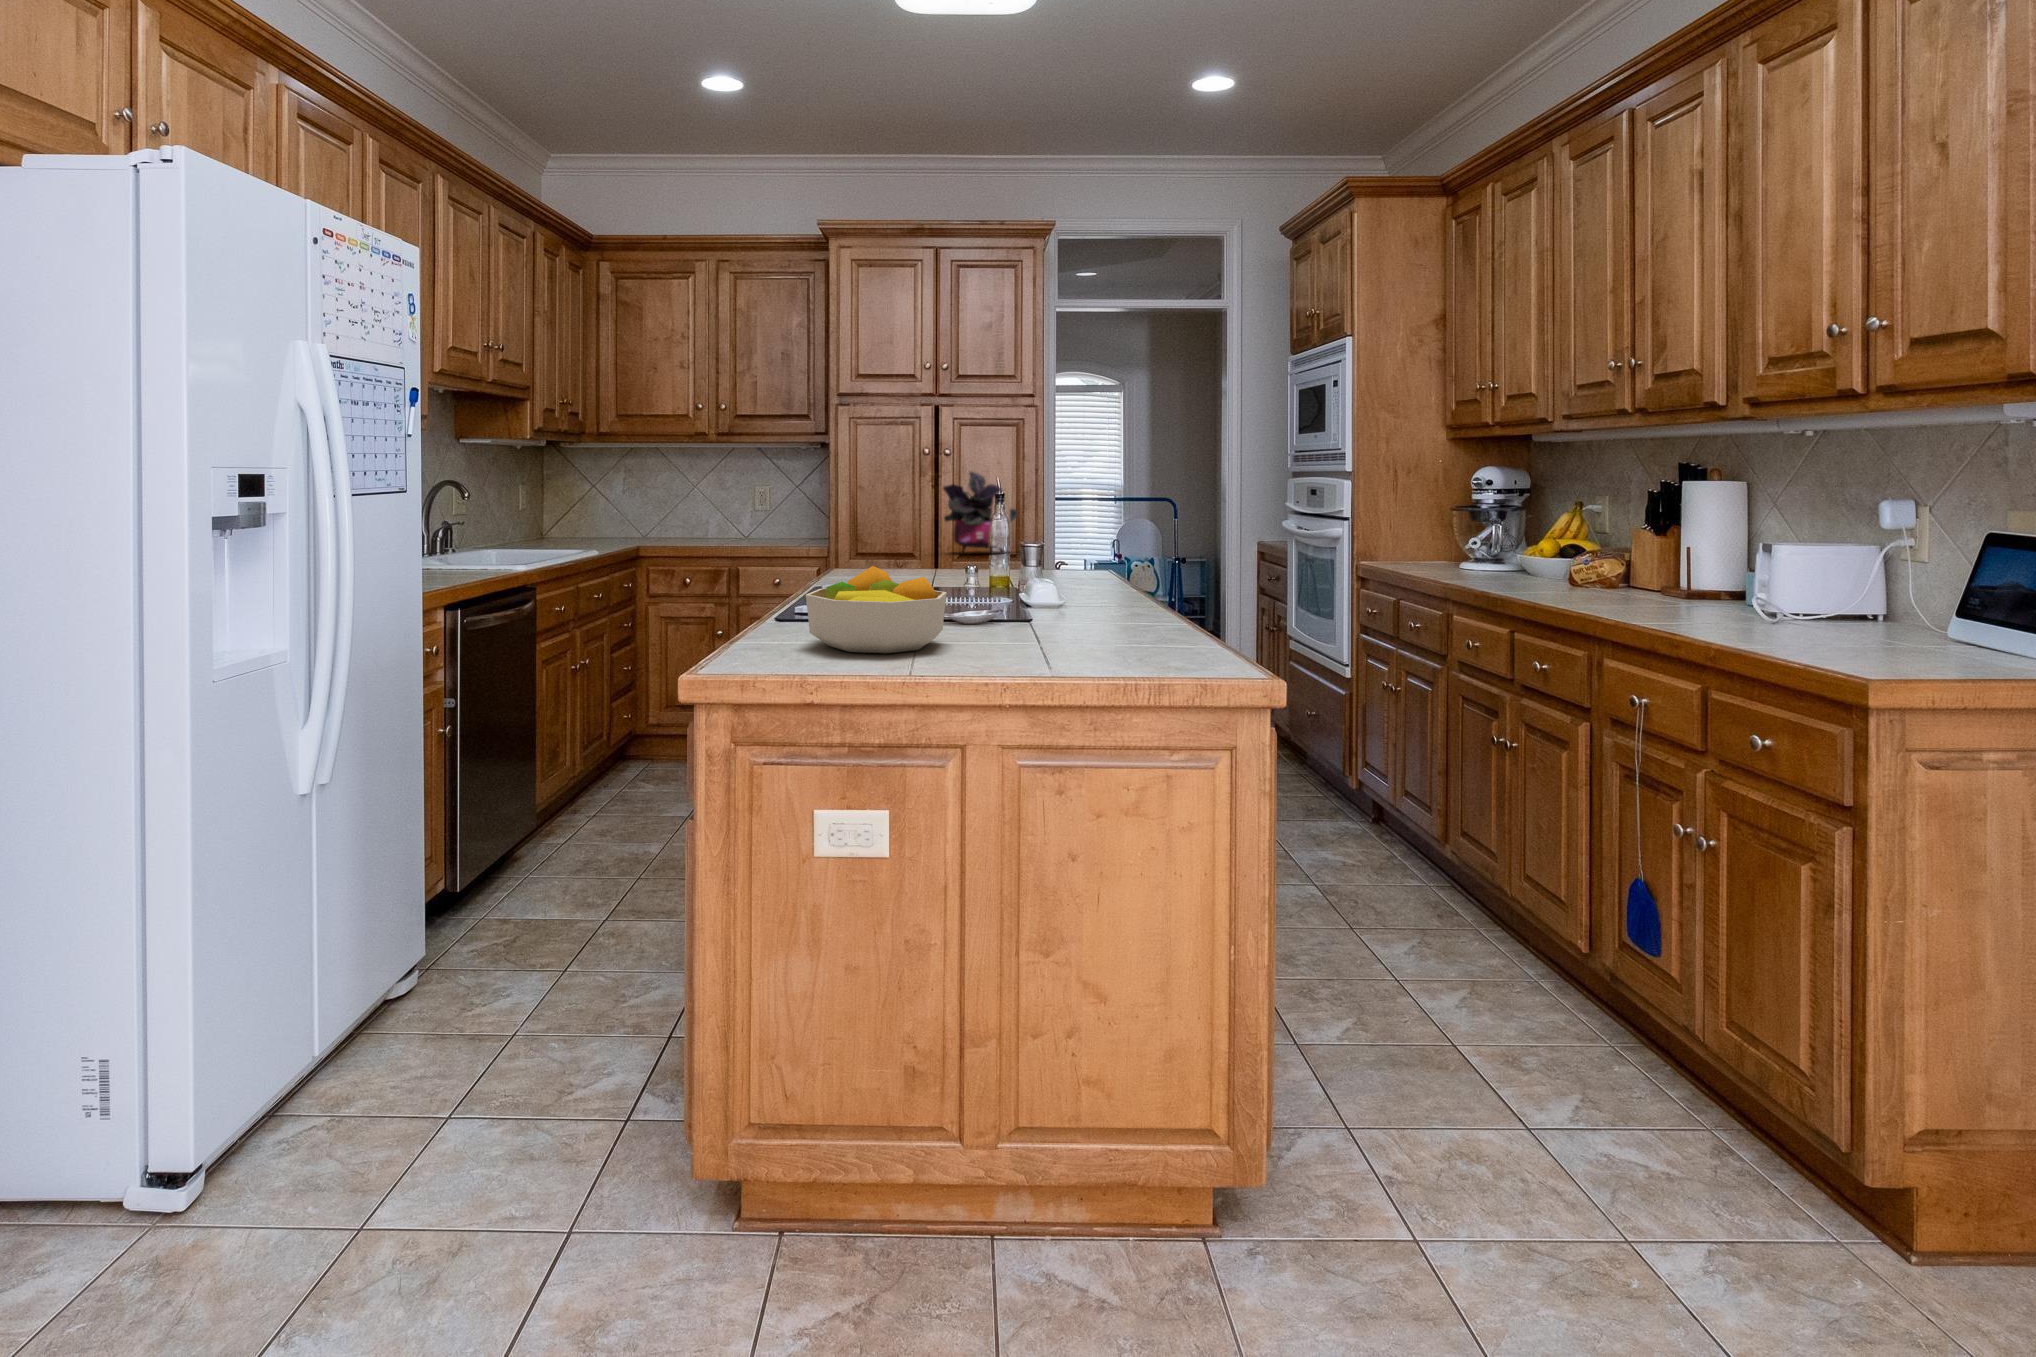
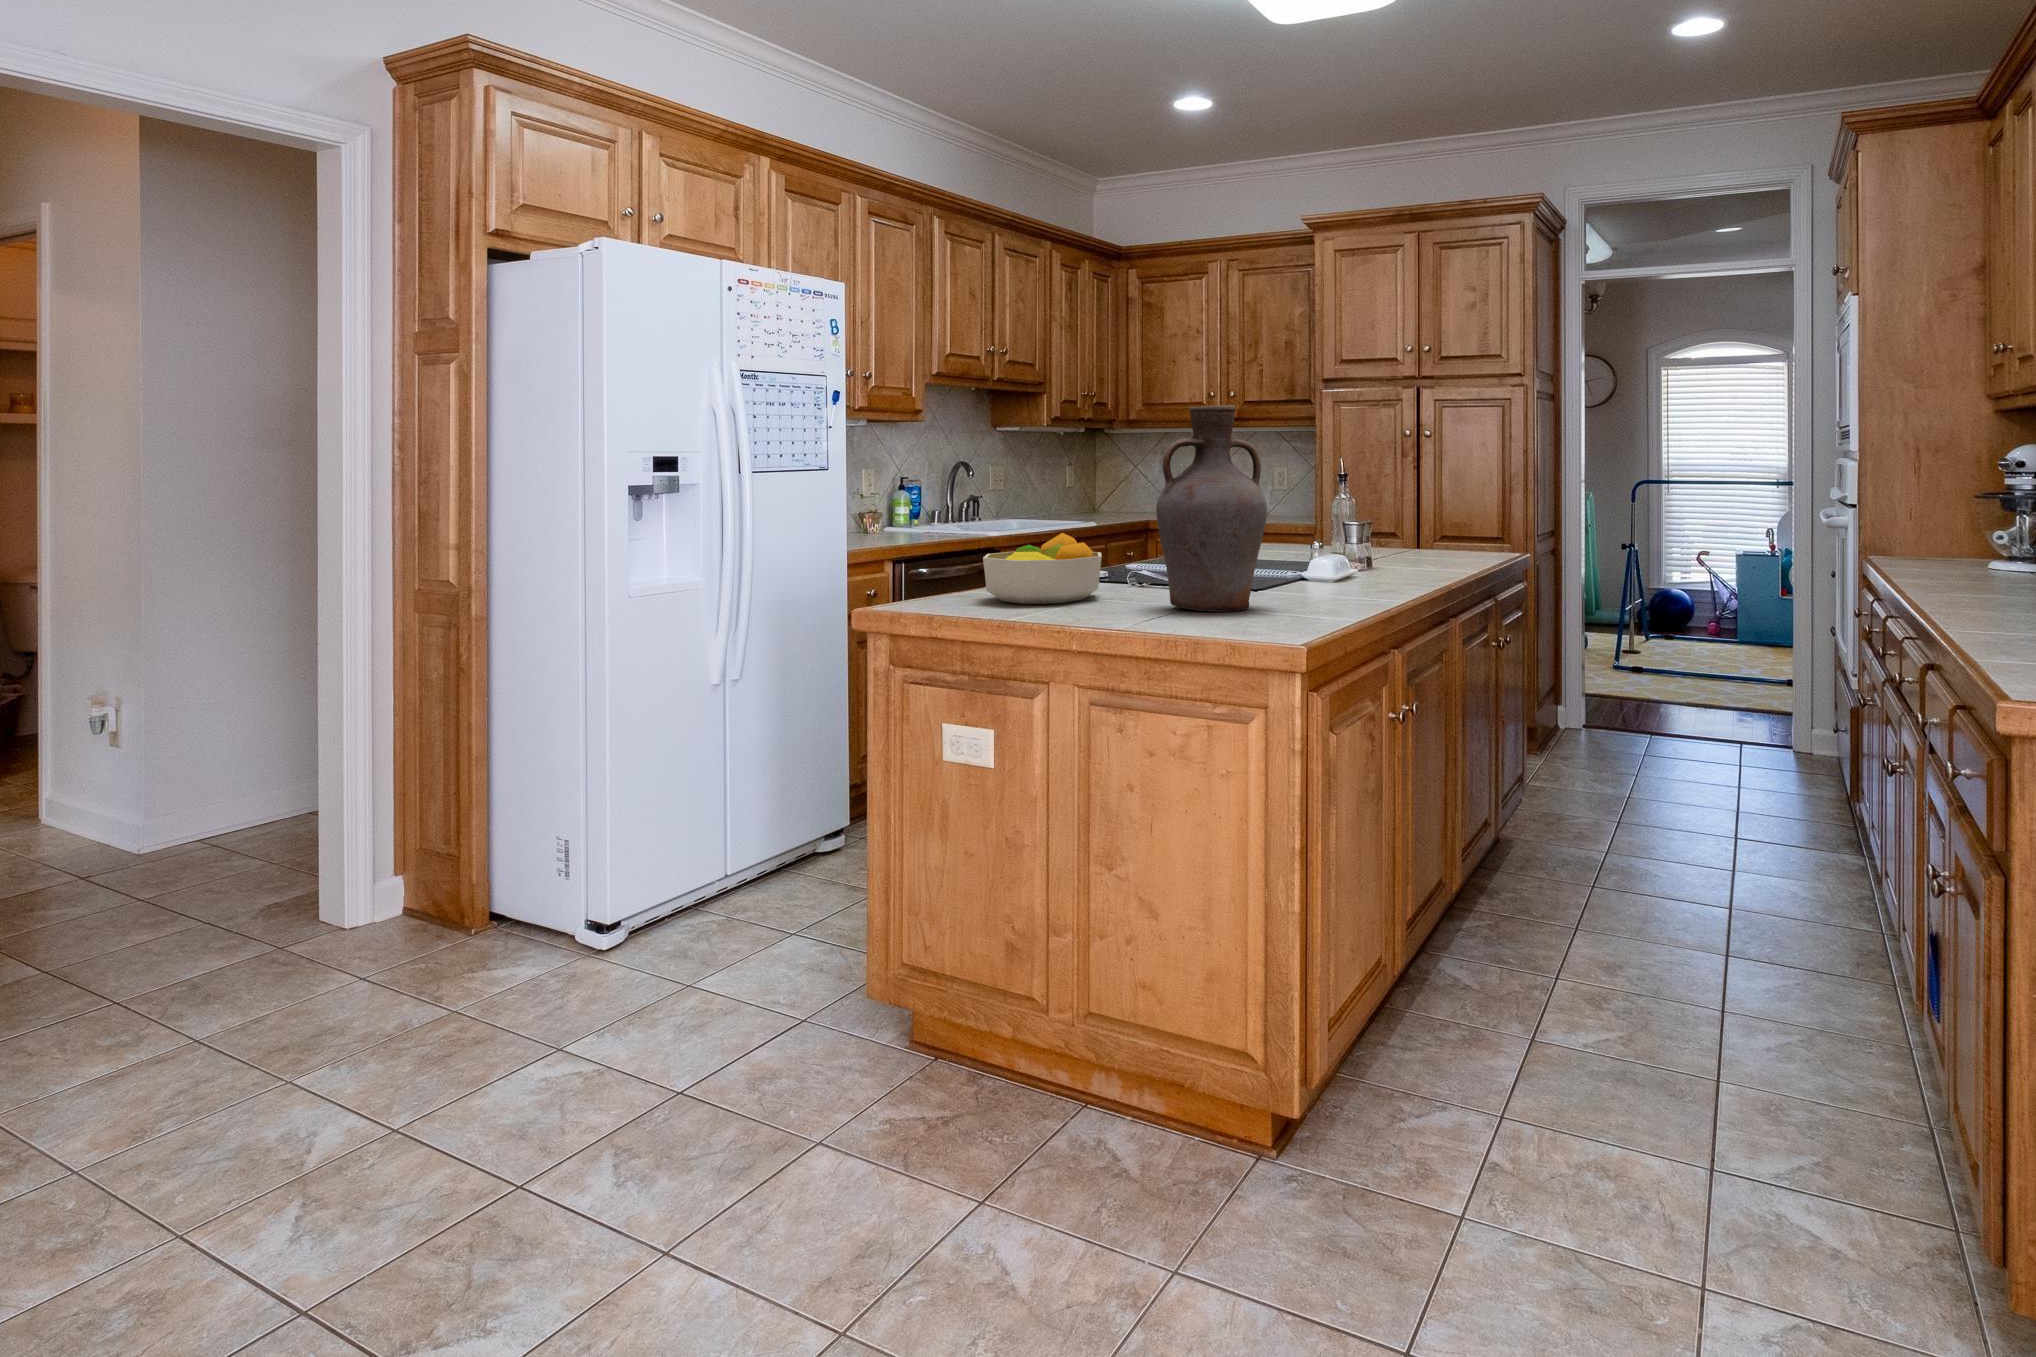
vase: none [1039,422,1160,648] -> present [1156,405,1267,612]
potted plant: present [943,472,1018,553] -> none [1419,453,1498,538]

